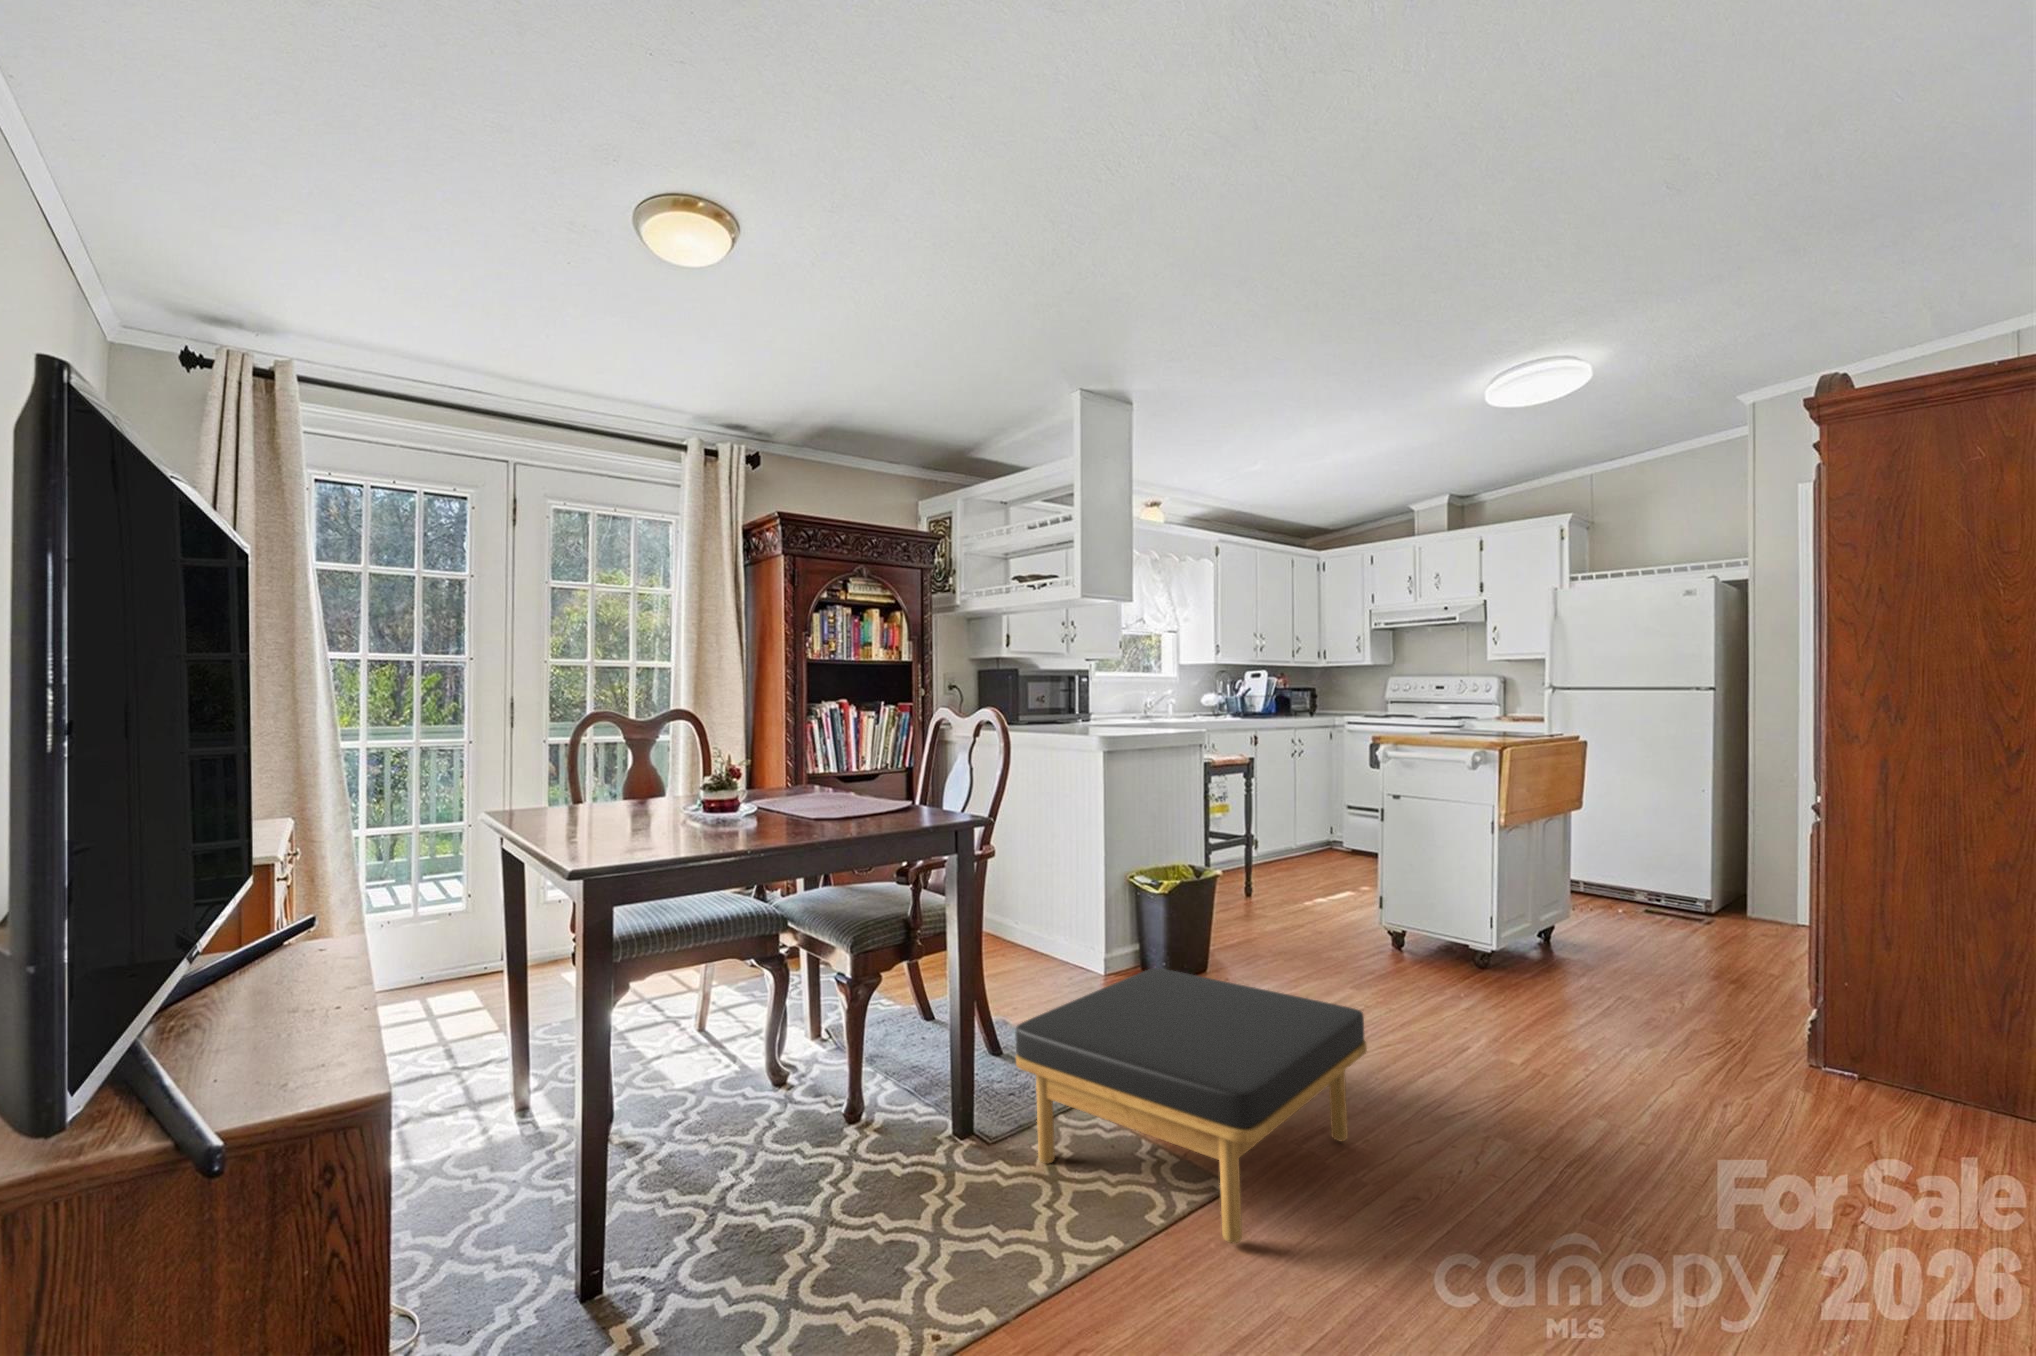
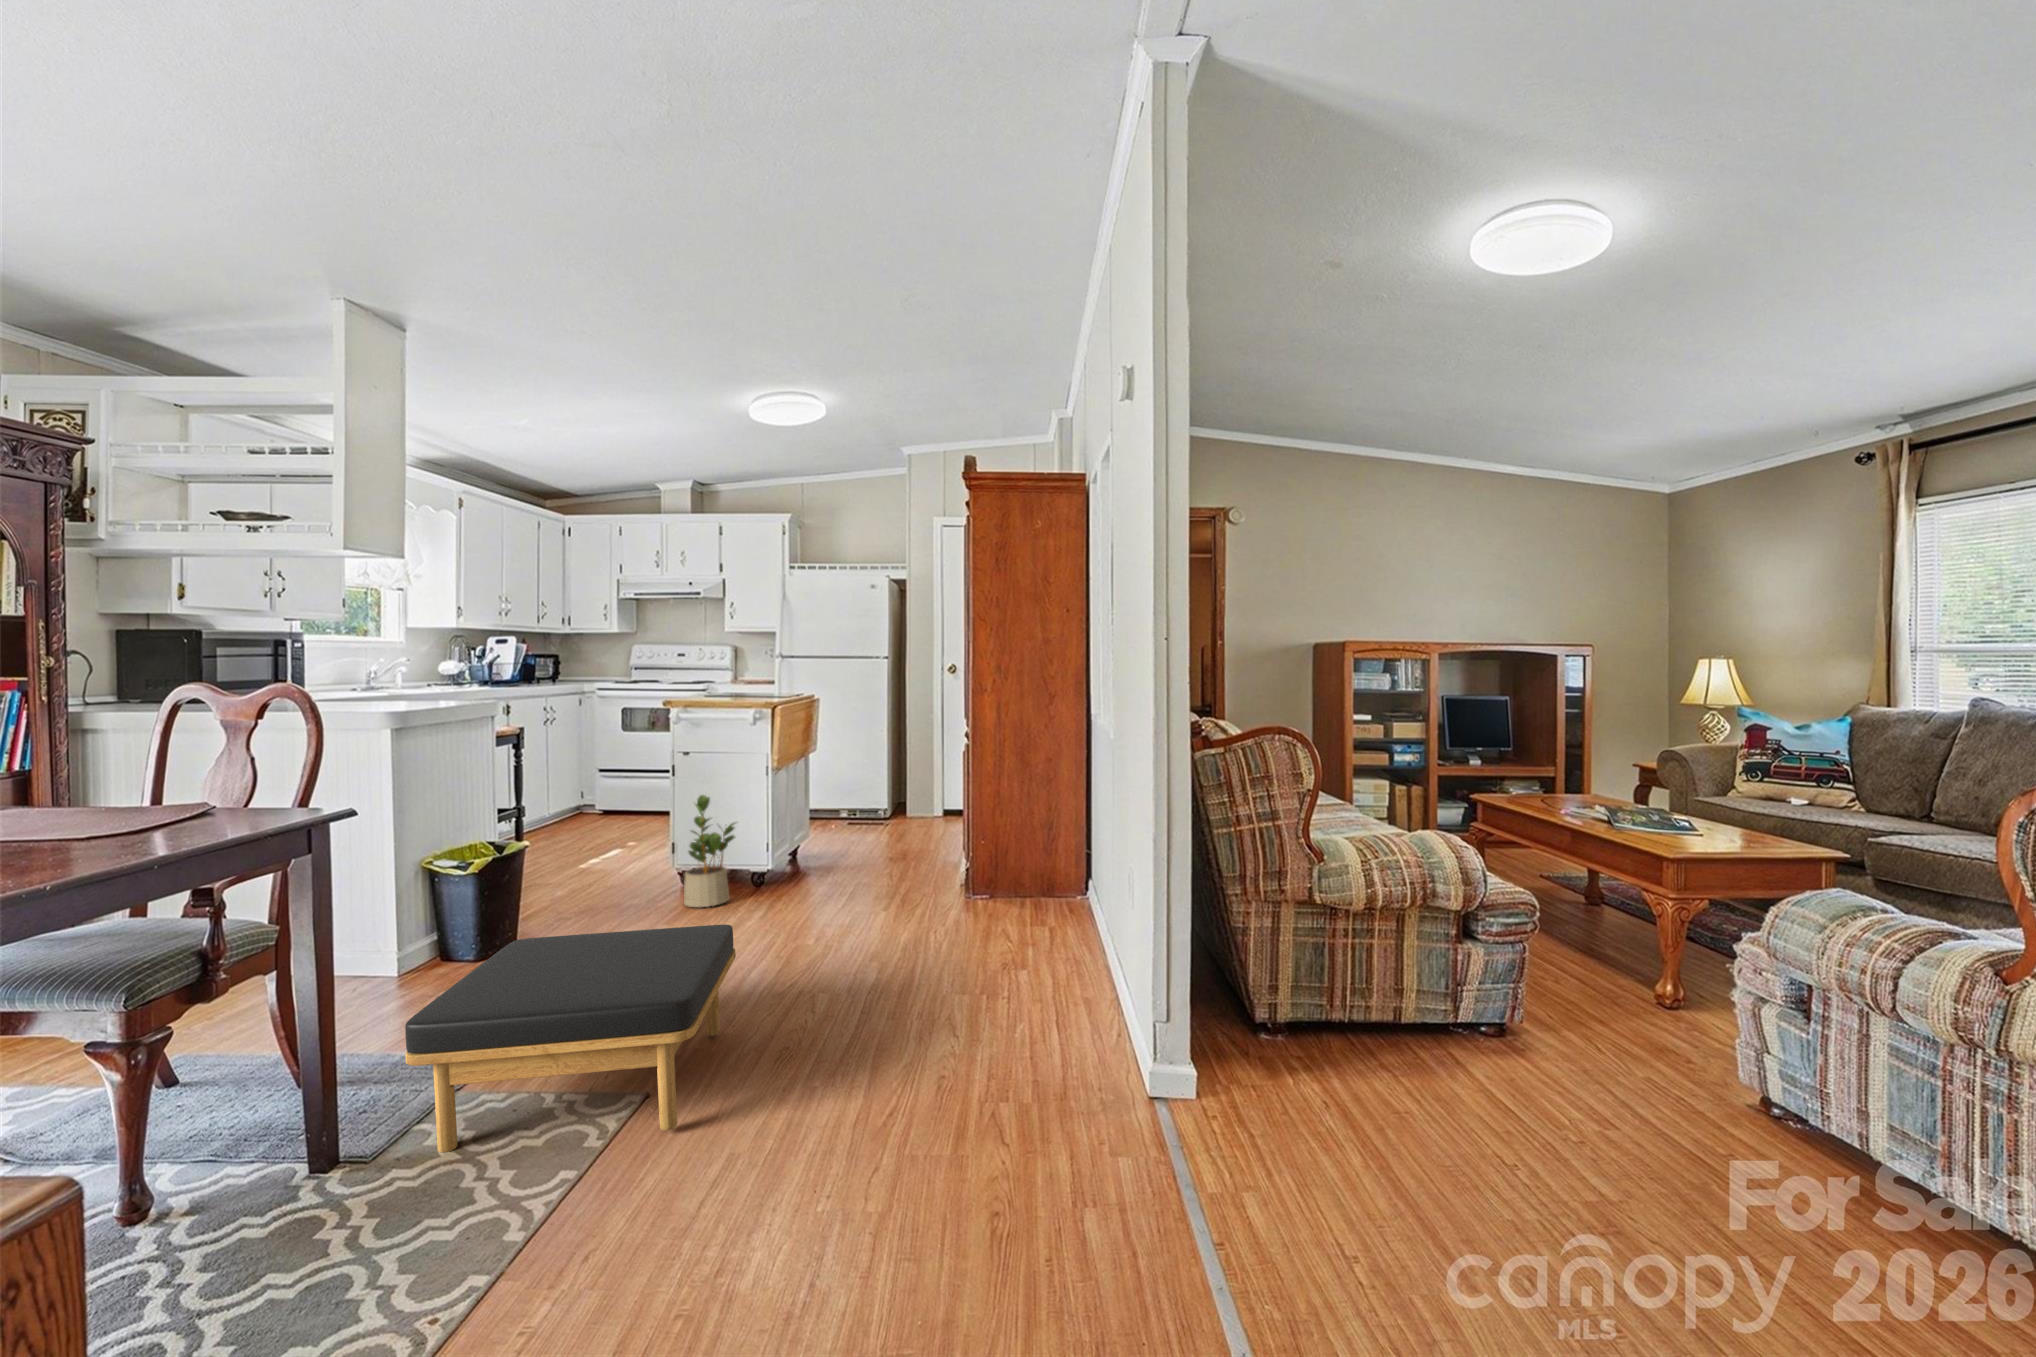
potted plant: none [1385,845,1453,977] -> present [684,795,736,907]

